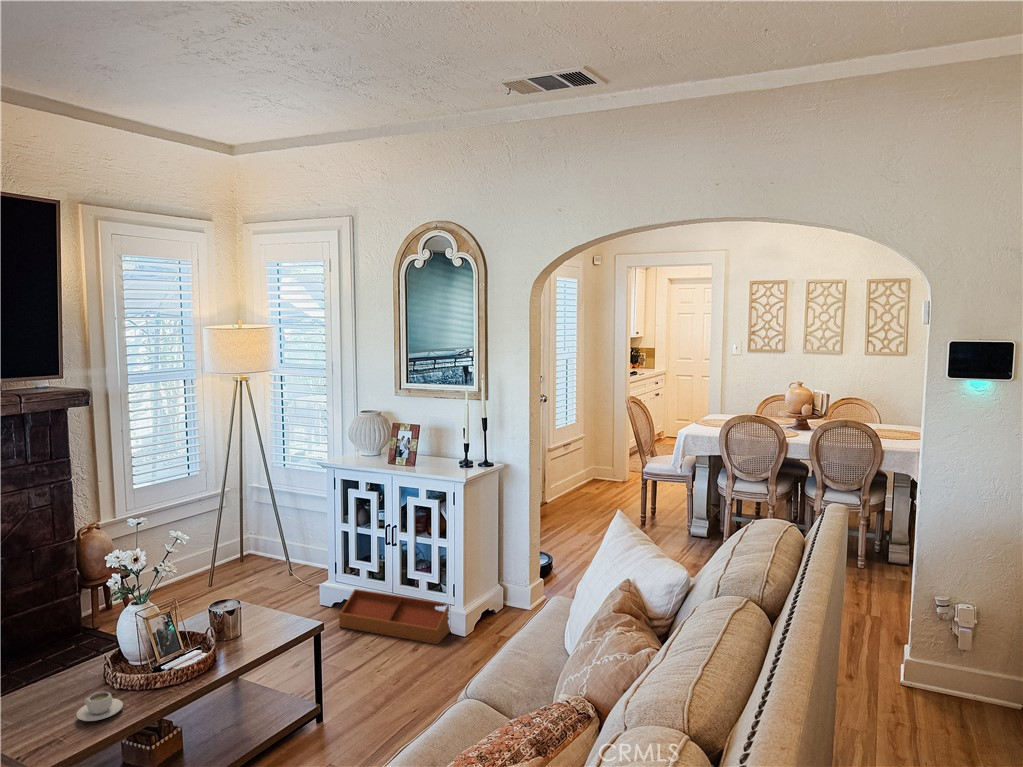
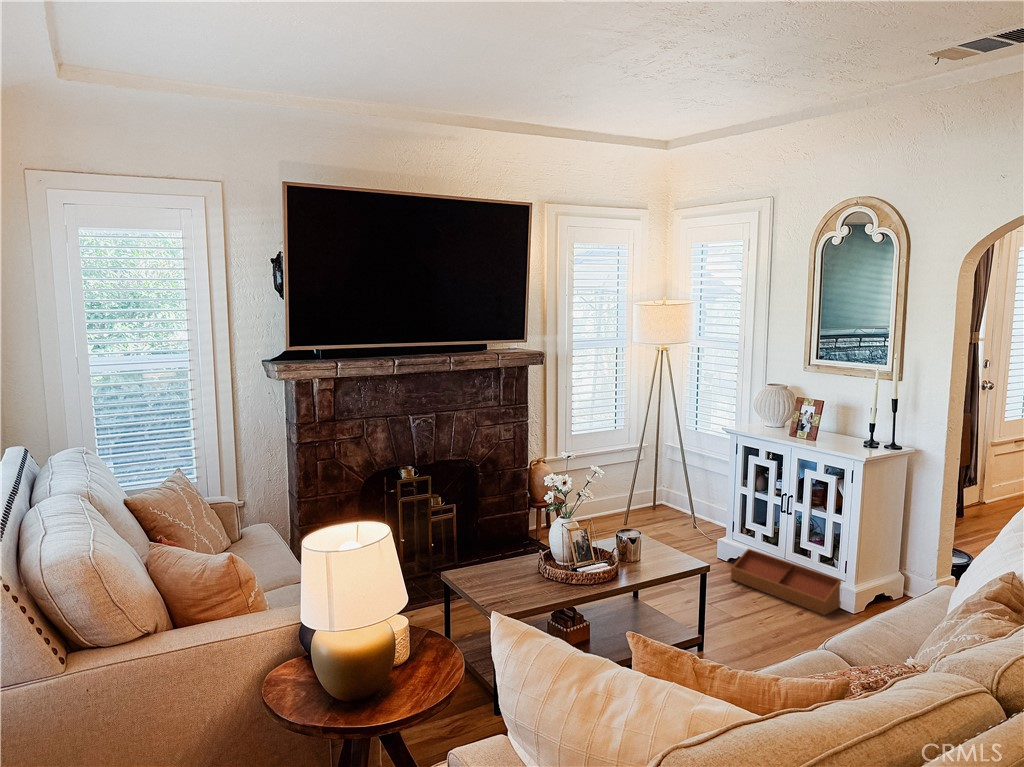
teacup: present [76,692,123,721] -> none [519,576,550,595]

